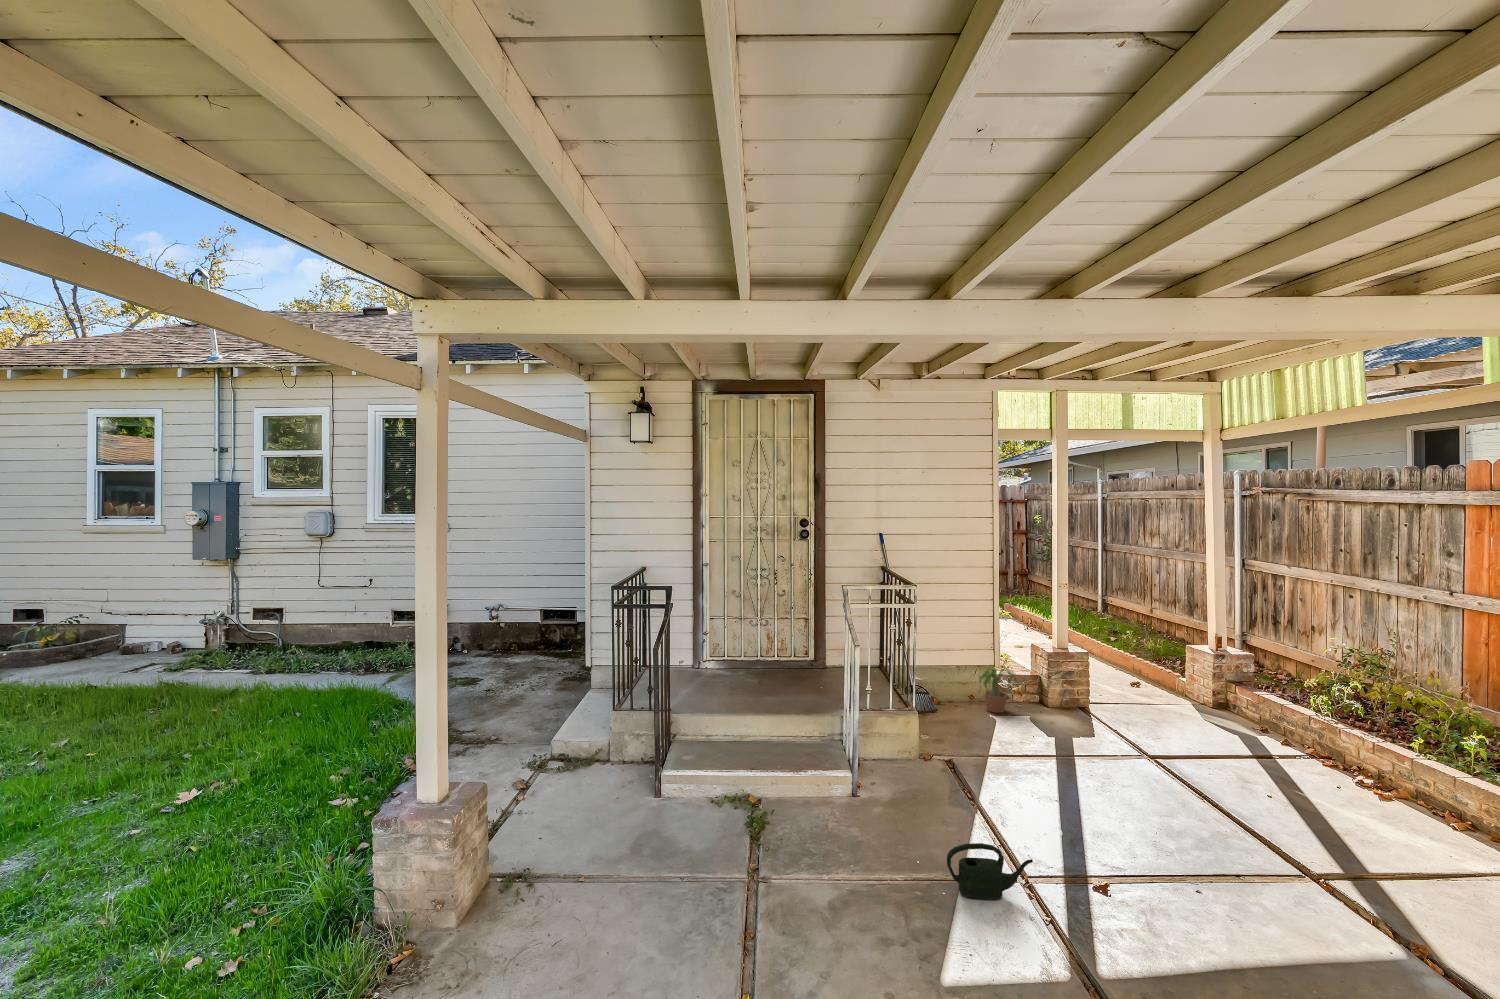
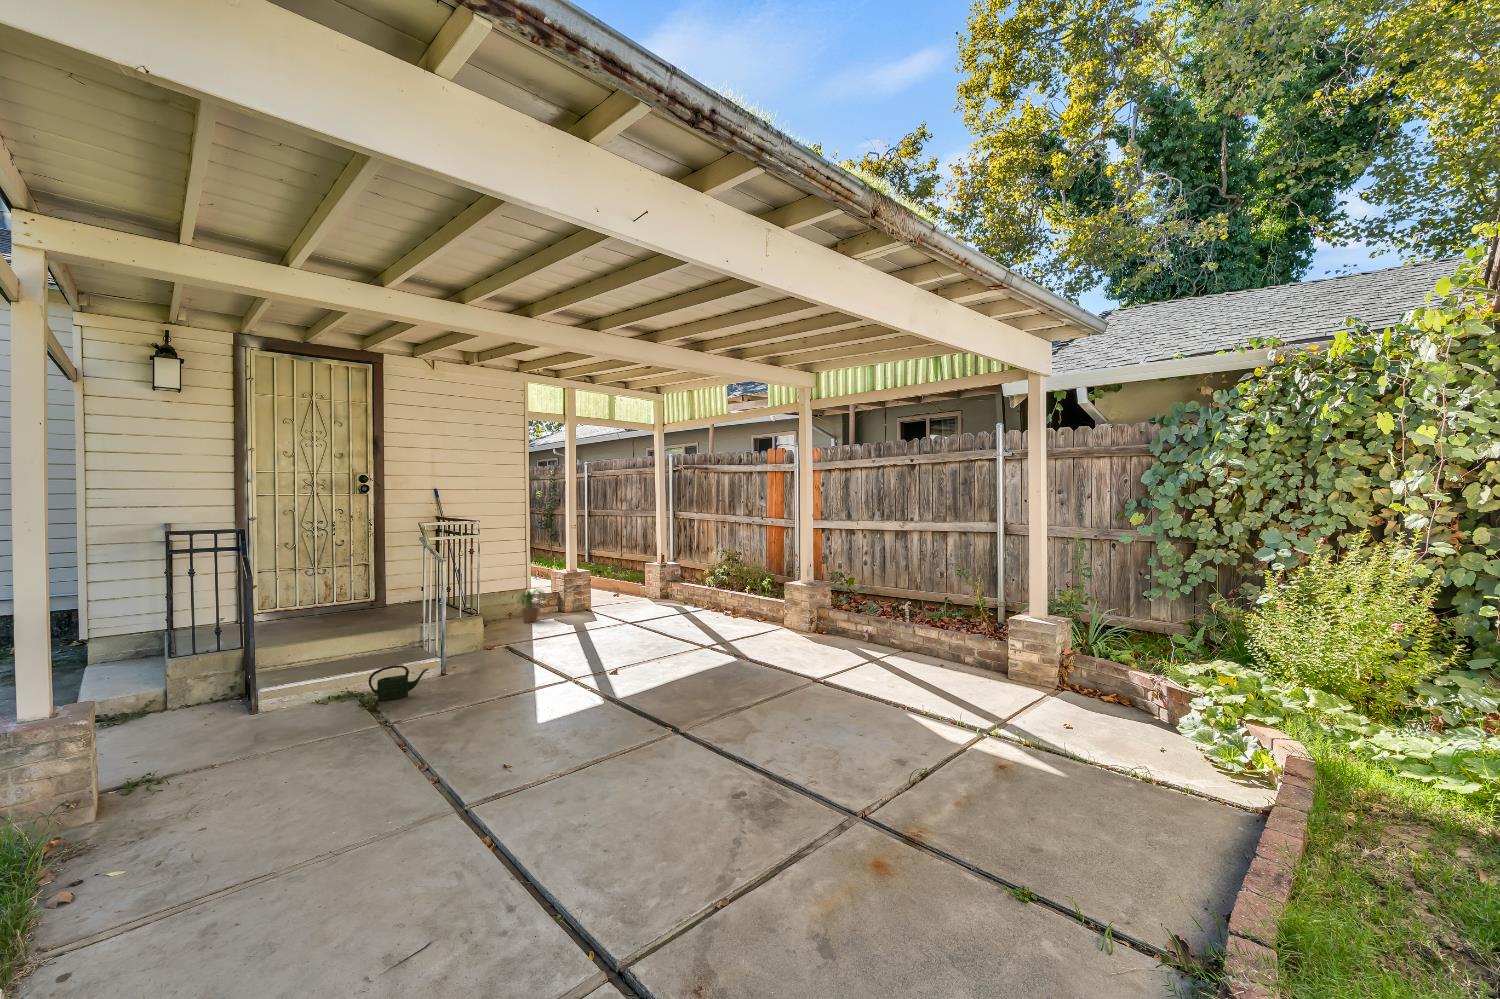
watering can: present [947,843,1033,900] -> present [369,665,428,701]

